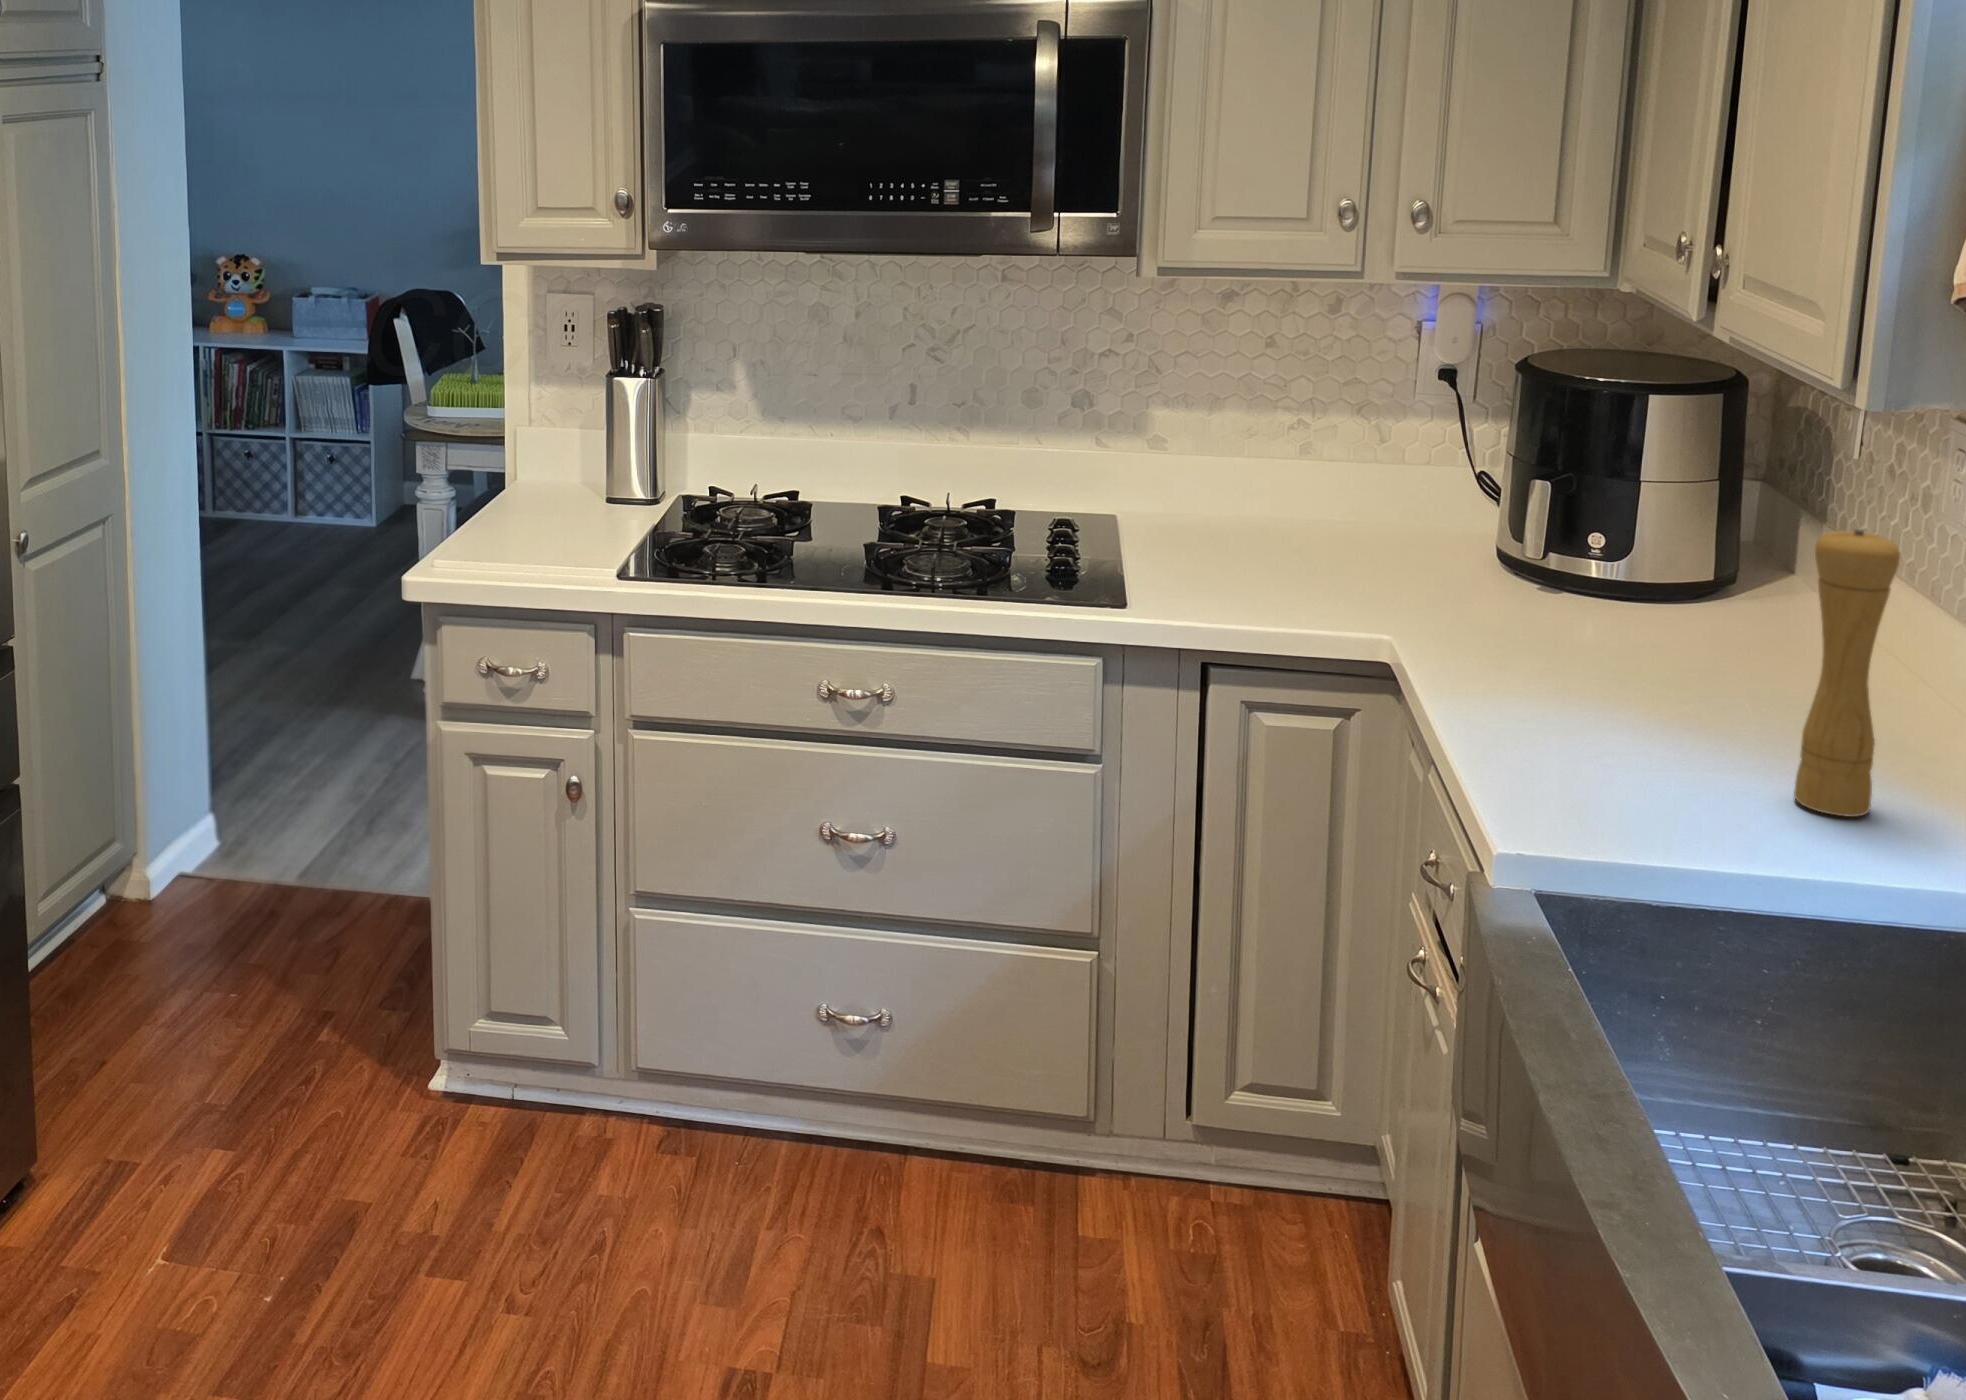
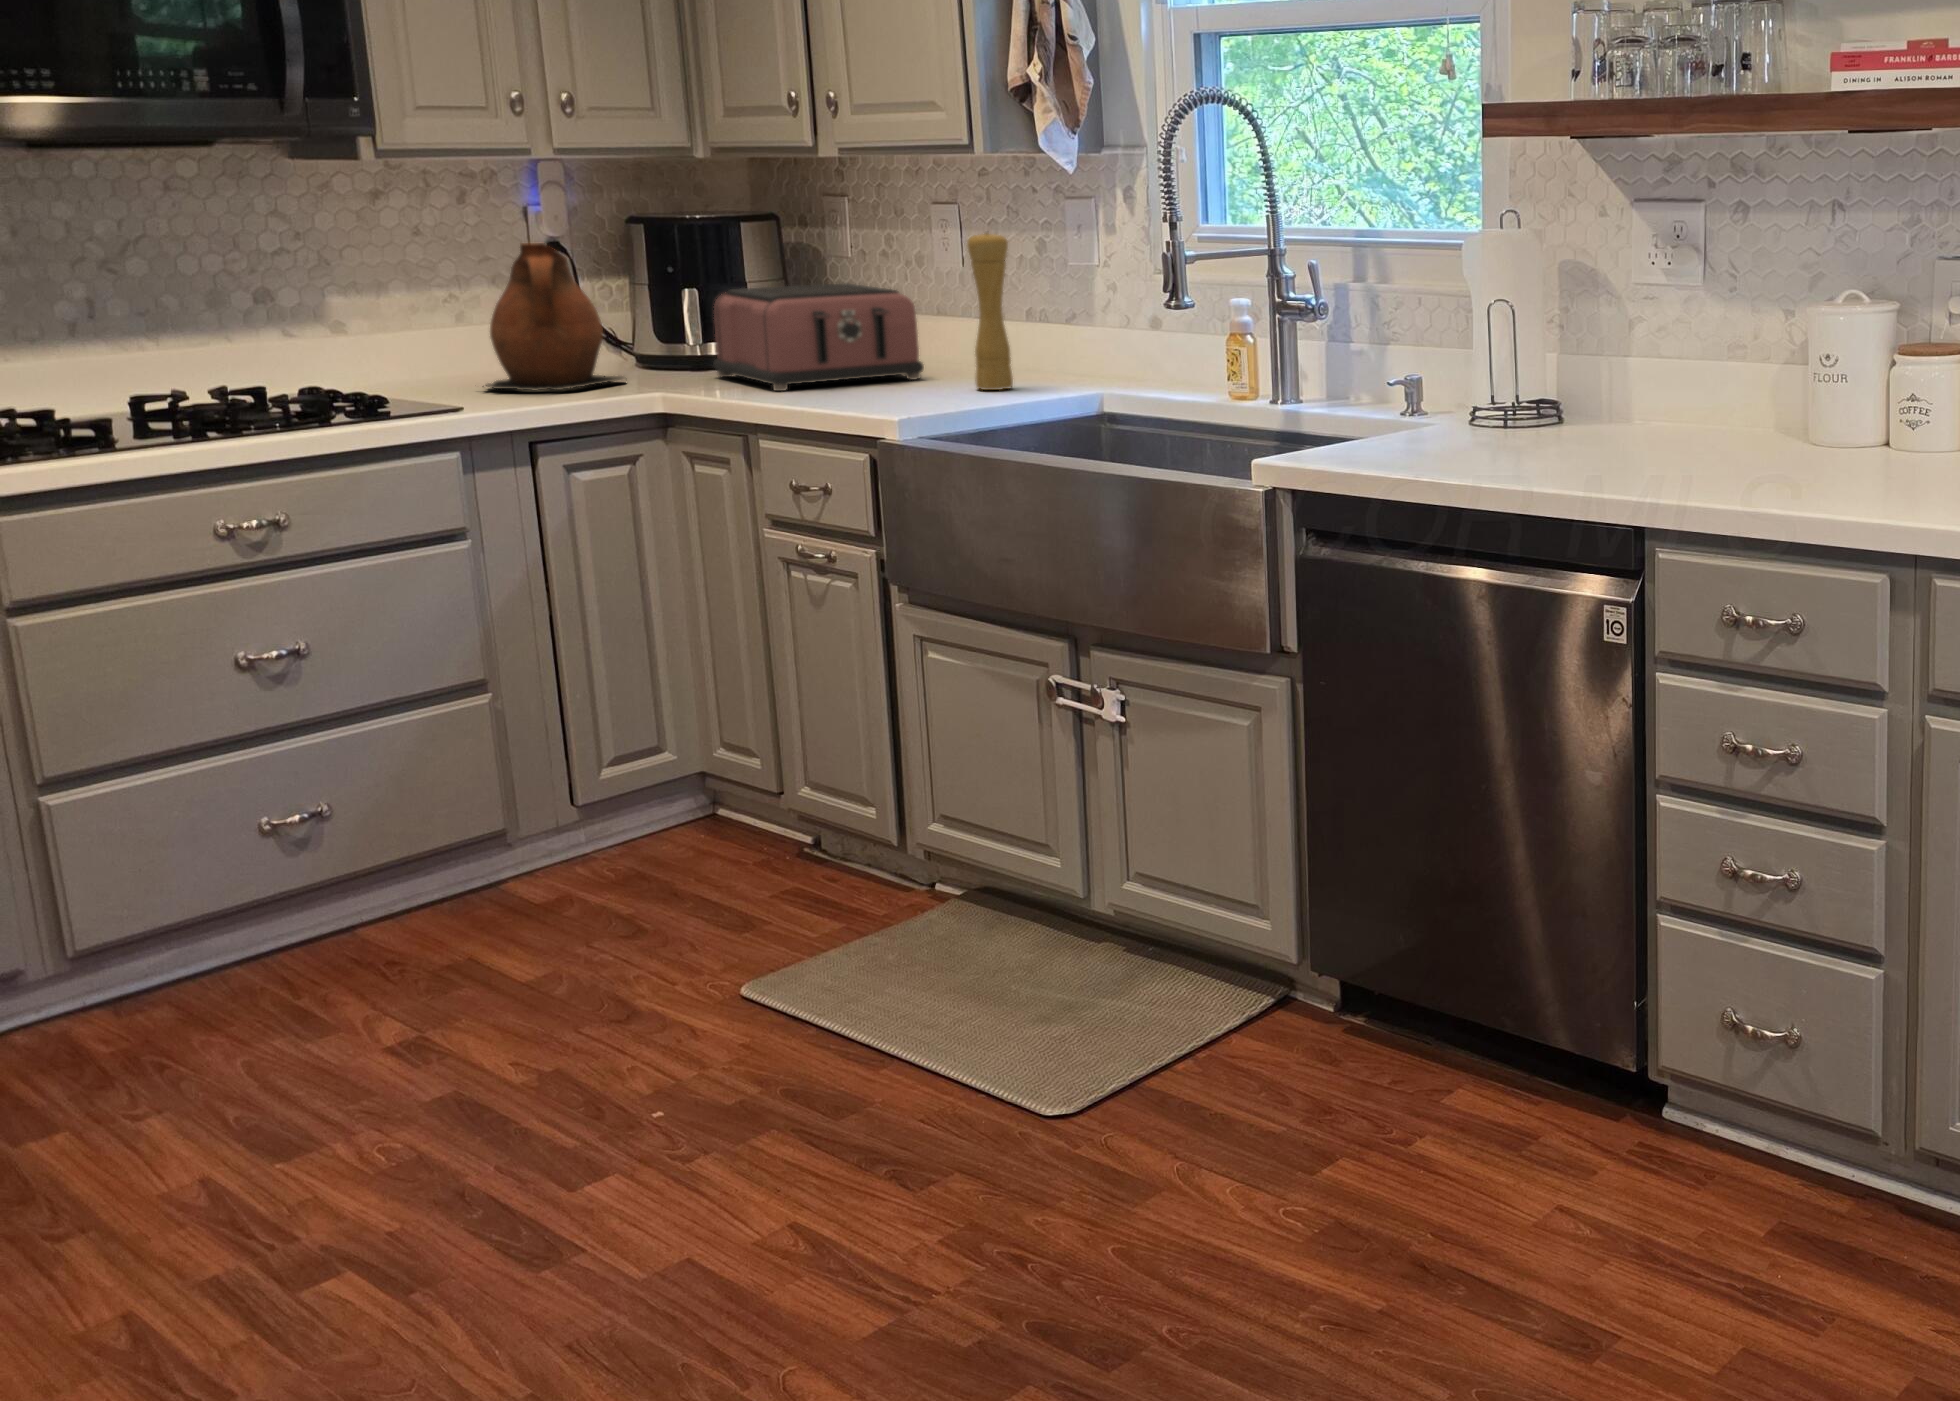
ceramic pitcher: none [1202,402,1389,602] -> present [482,243,624,390]
toaster: none [1498,504,1785,725] -> present [714,283,924,391]

